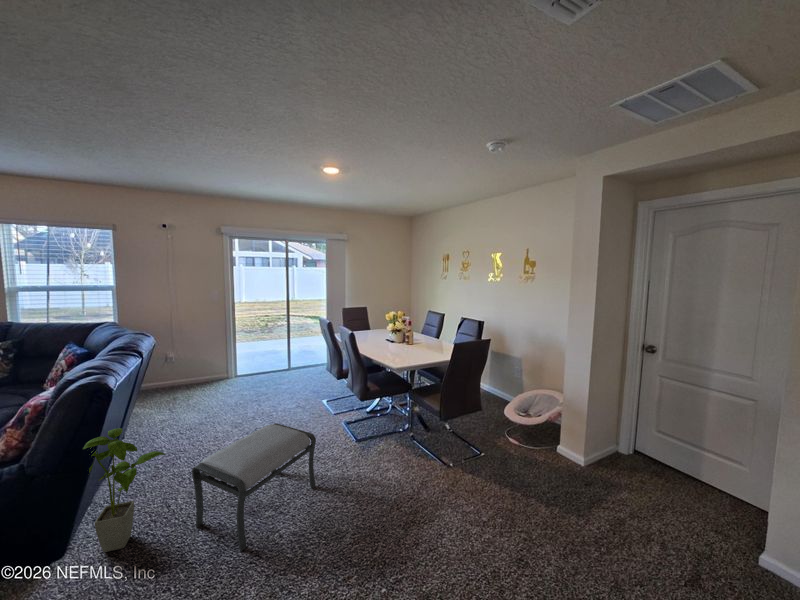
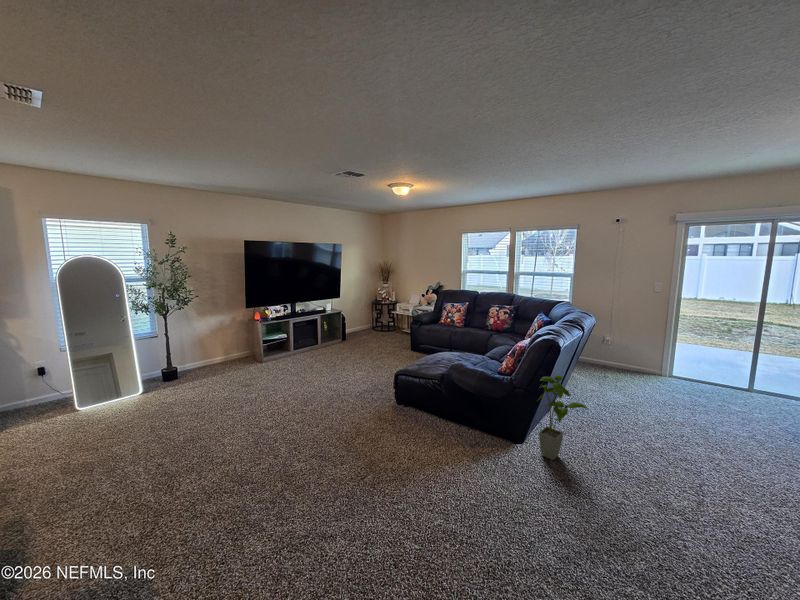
ottoman: present [192,423,316,551] -> none [603,428,758,528]

